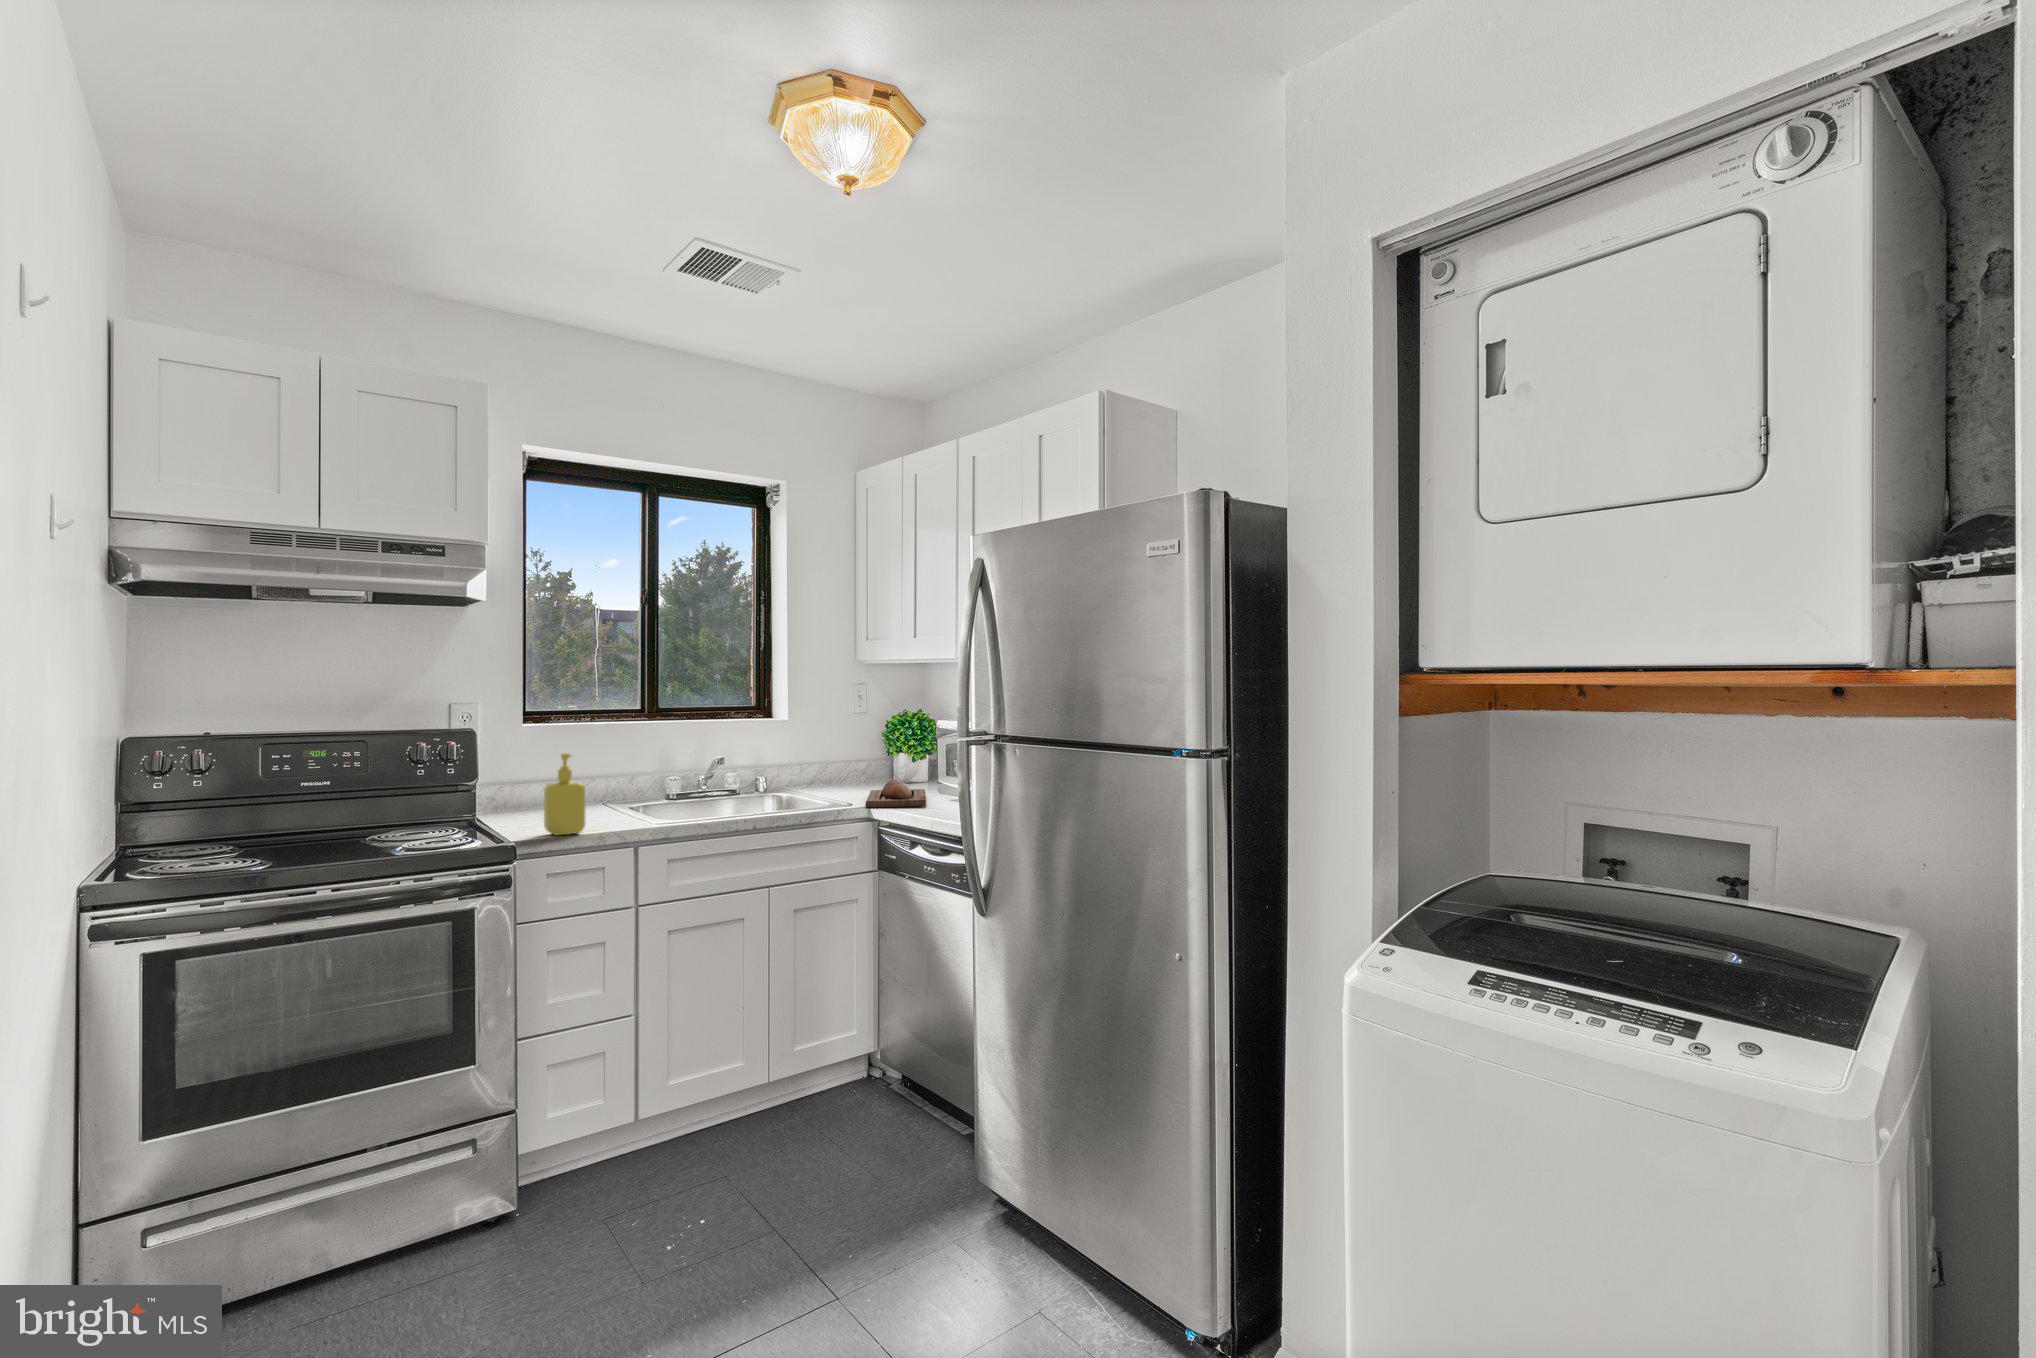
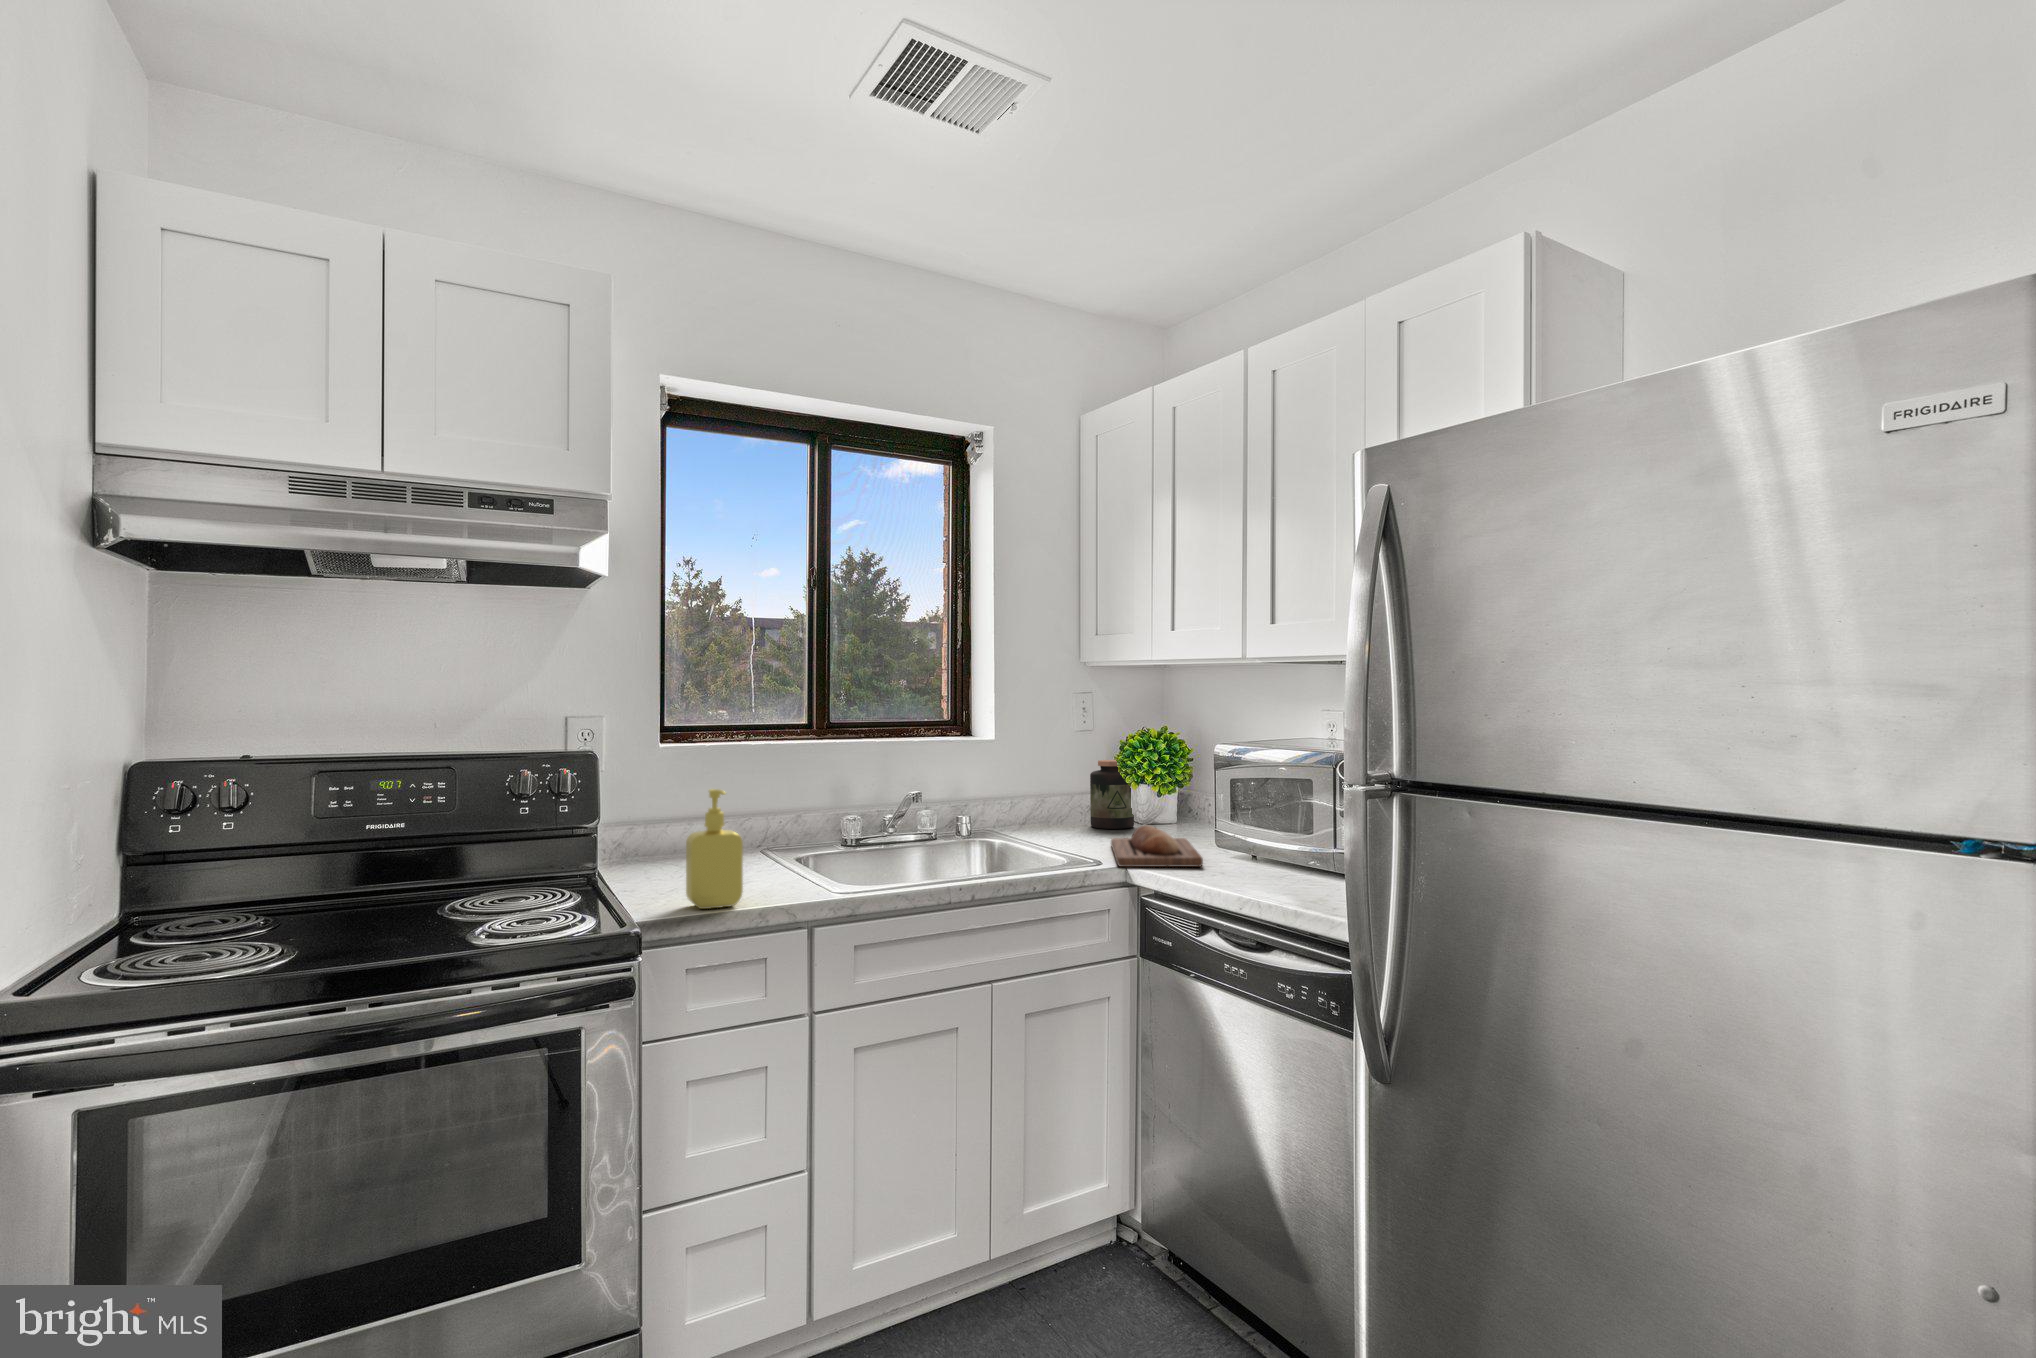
jar: none [864,735,897,786] -> present [1090,760,1134,829]

